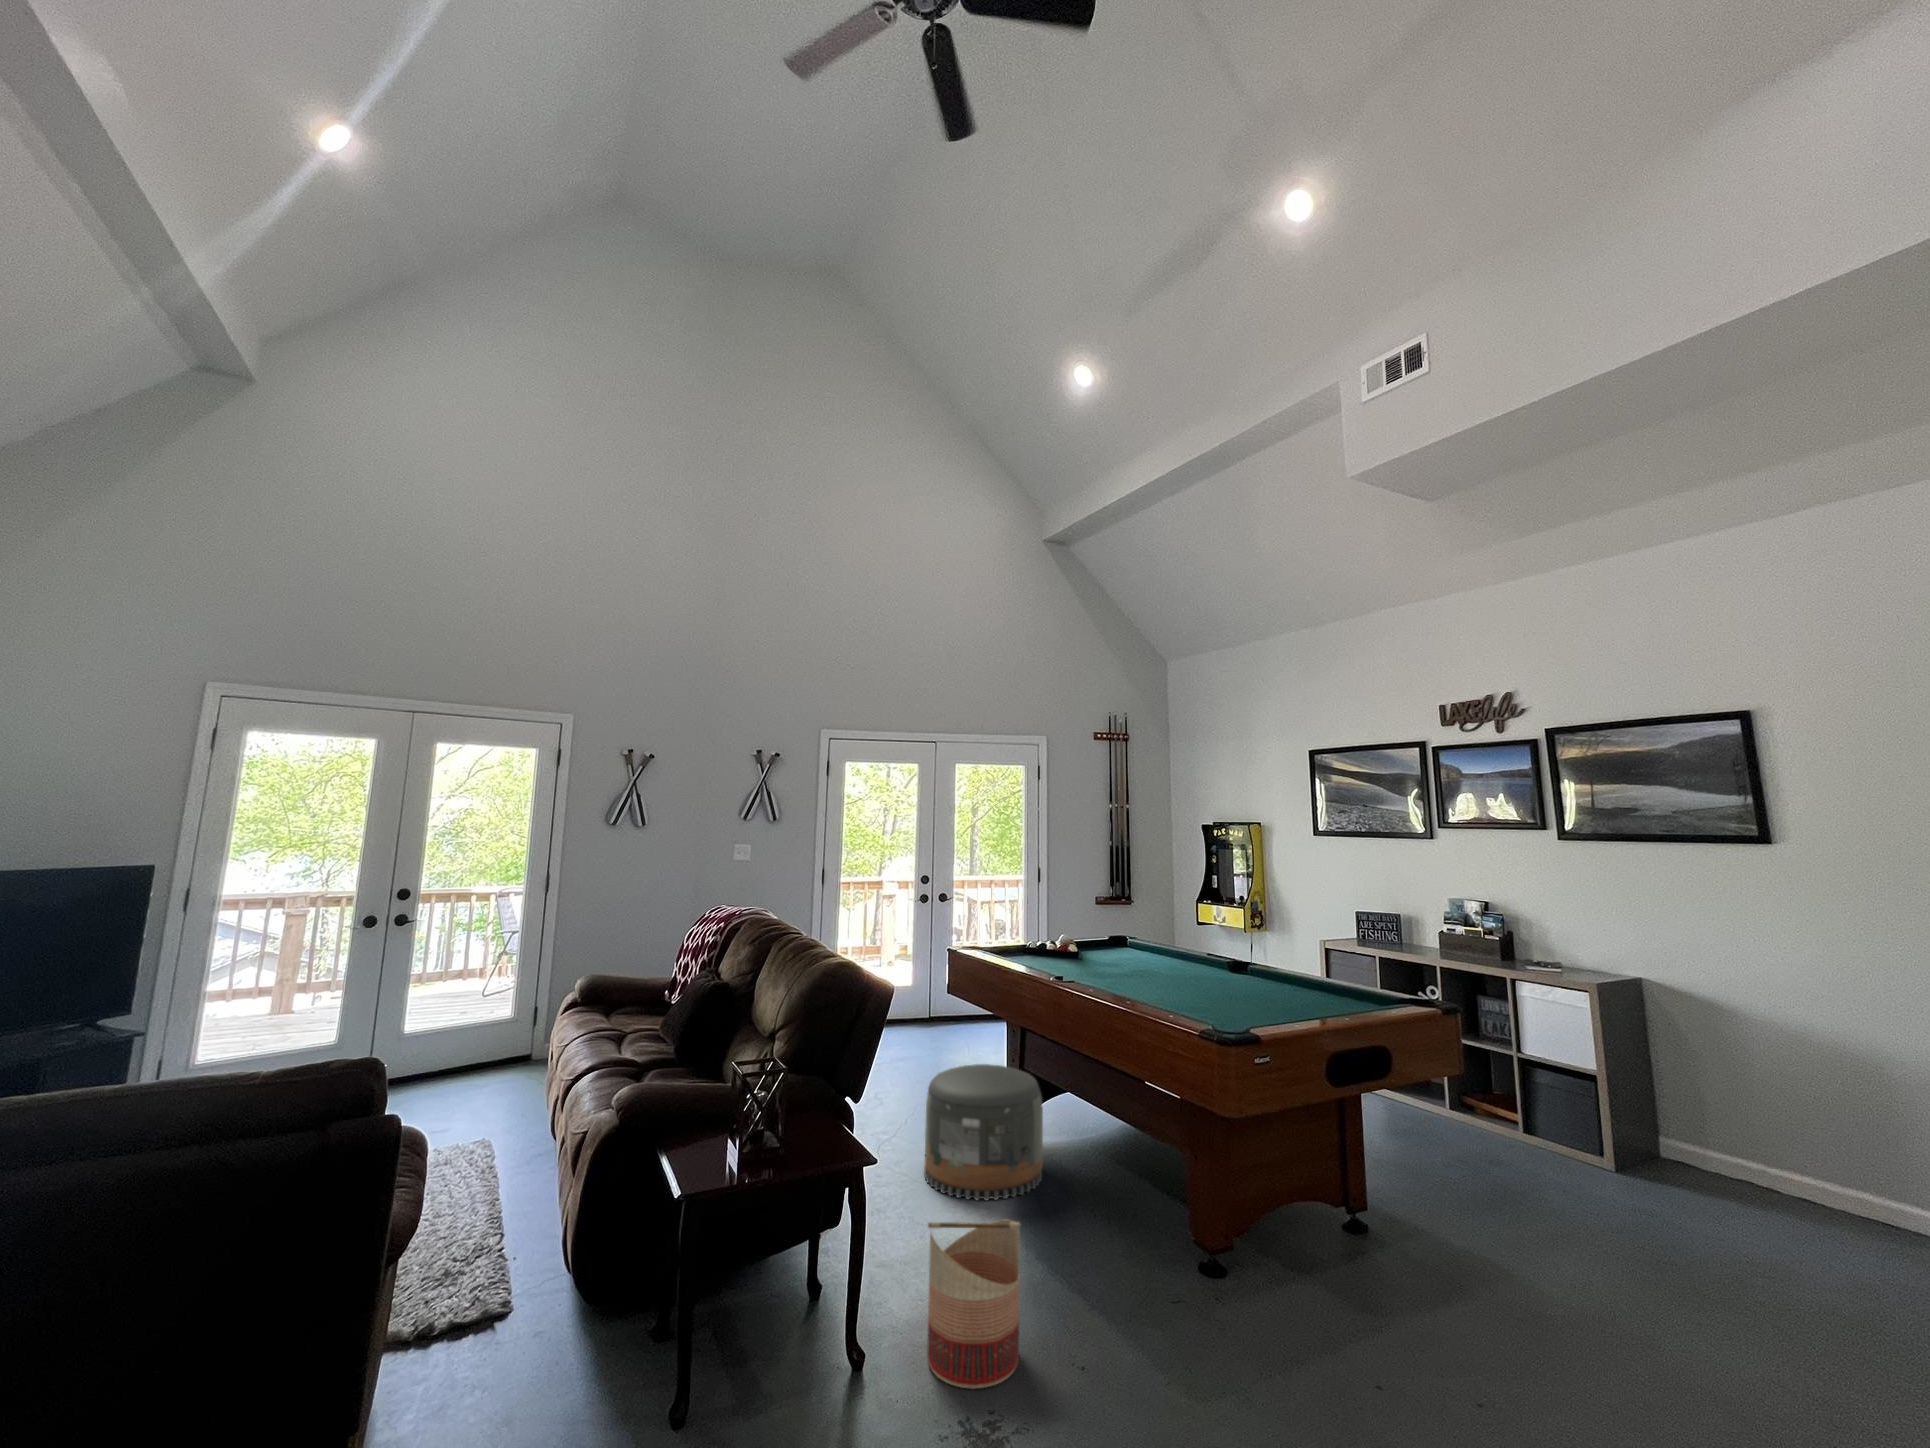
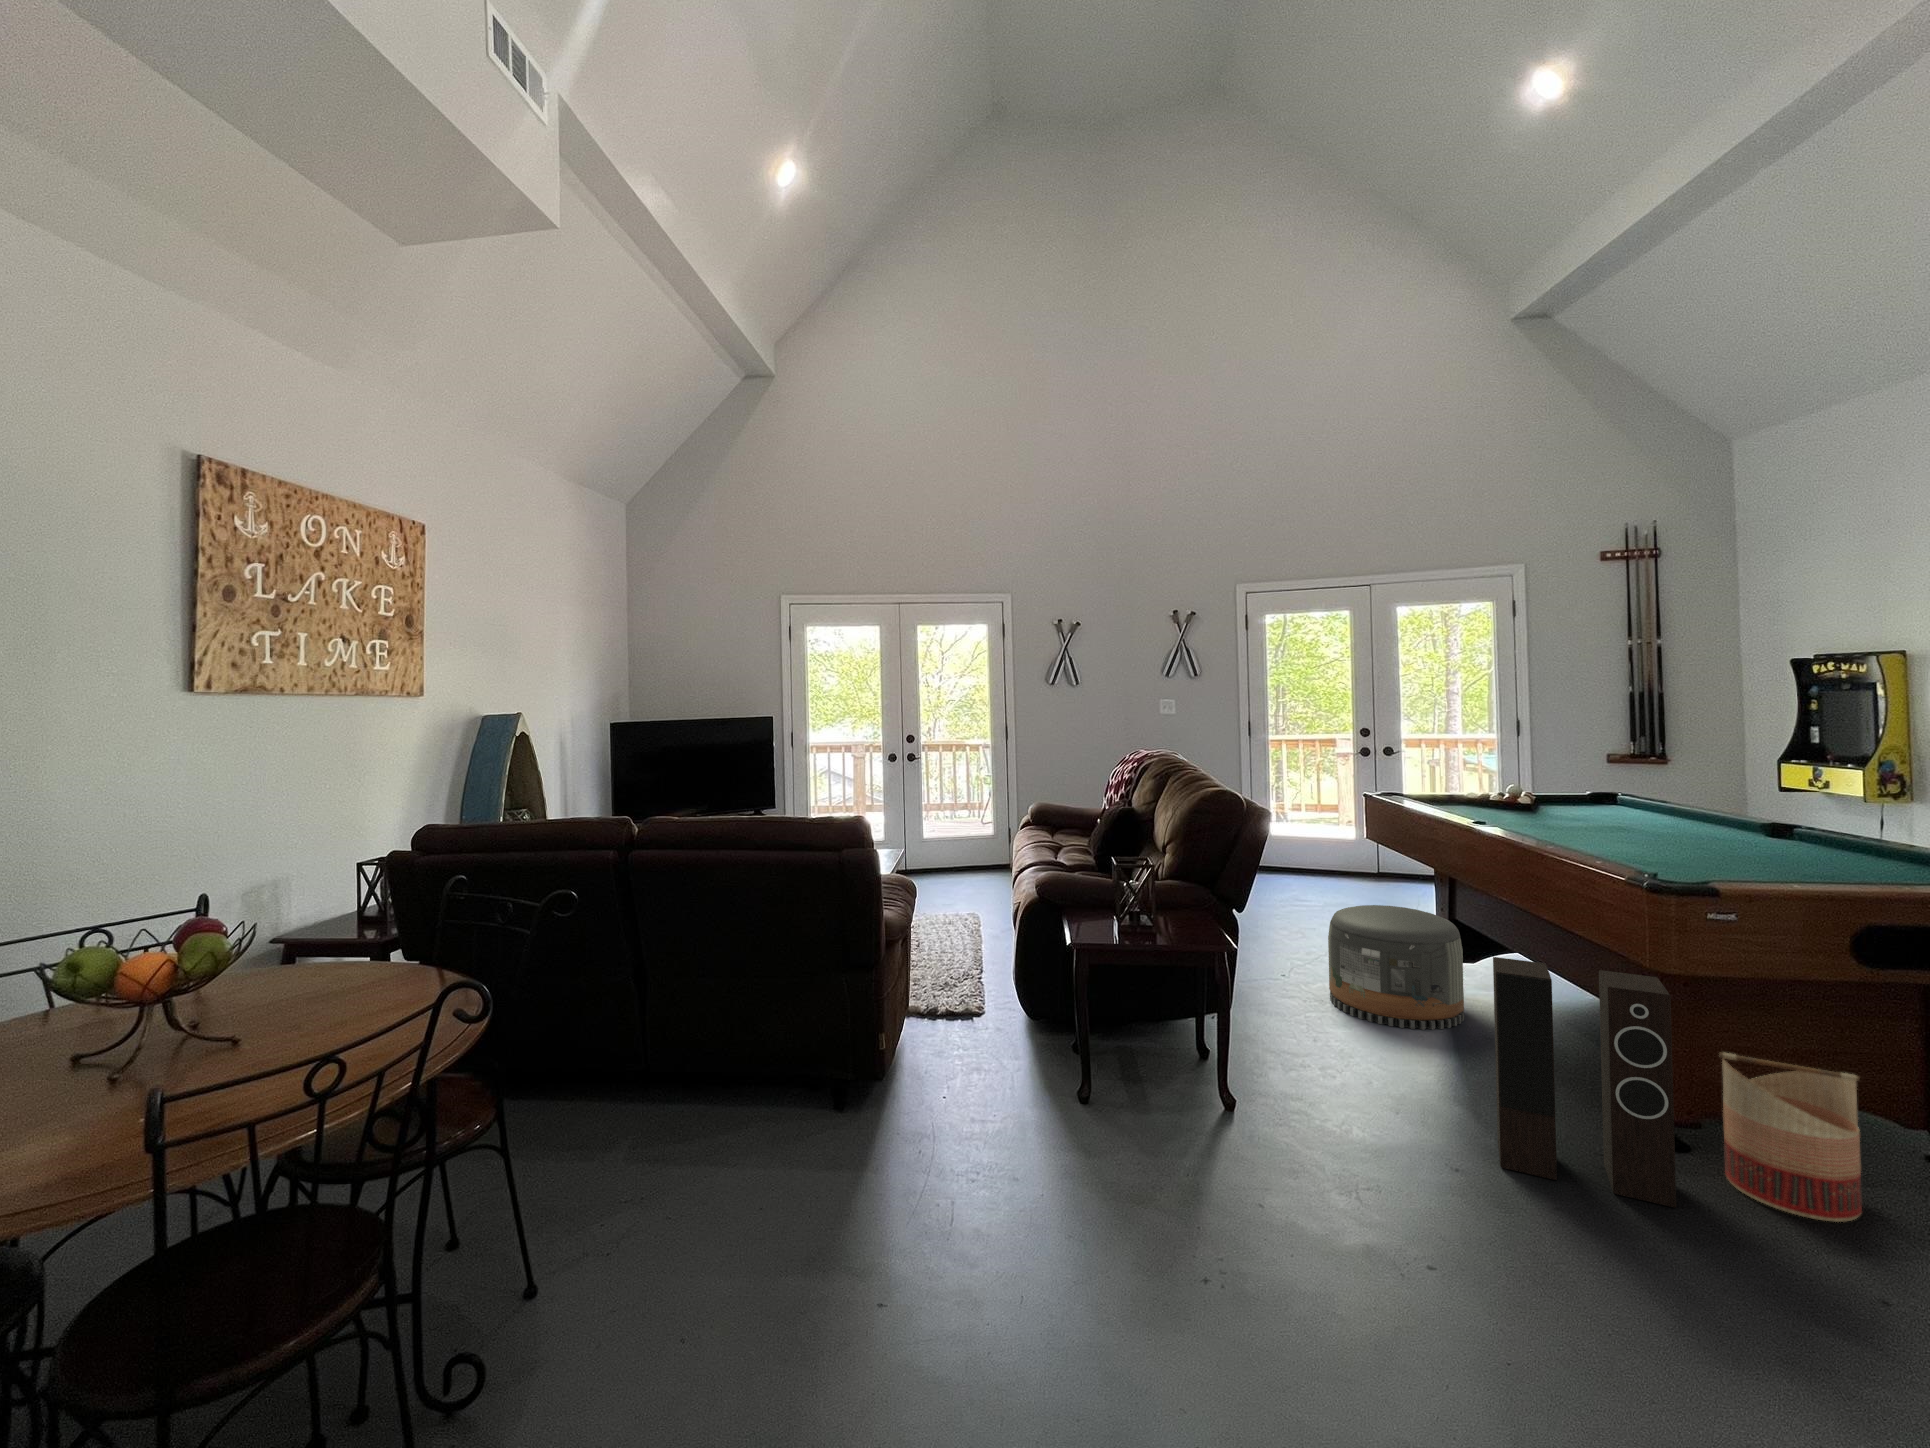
speaker: none [1114,1124,1262,1361] -> present [1493,957,1676,1208]
basket: present [927,1220,1022,1388] -> present [1720,1053,1862,1222]

